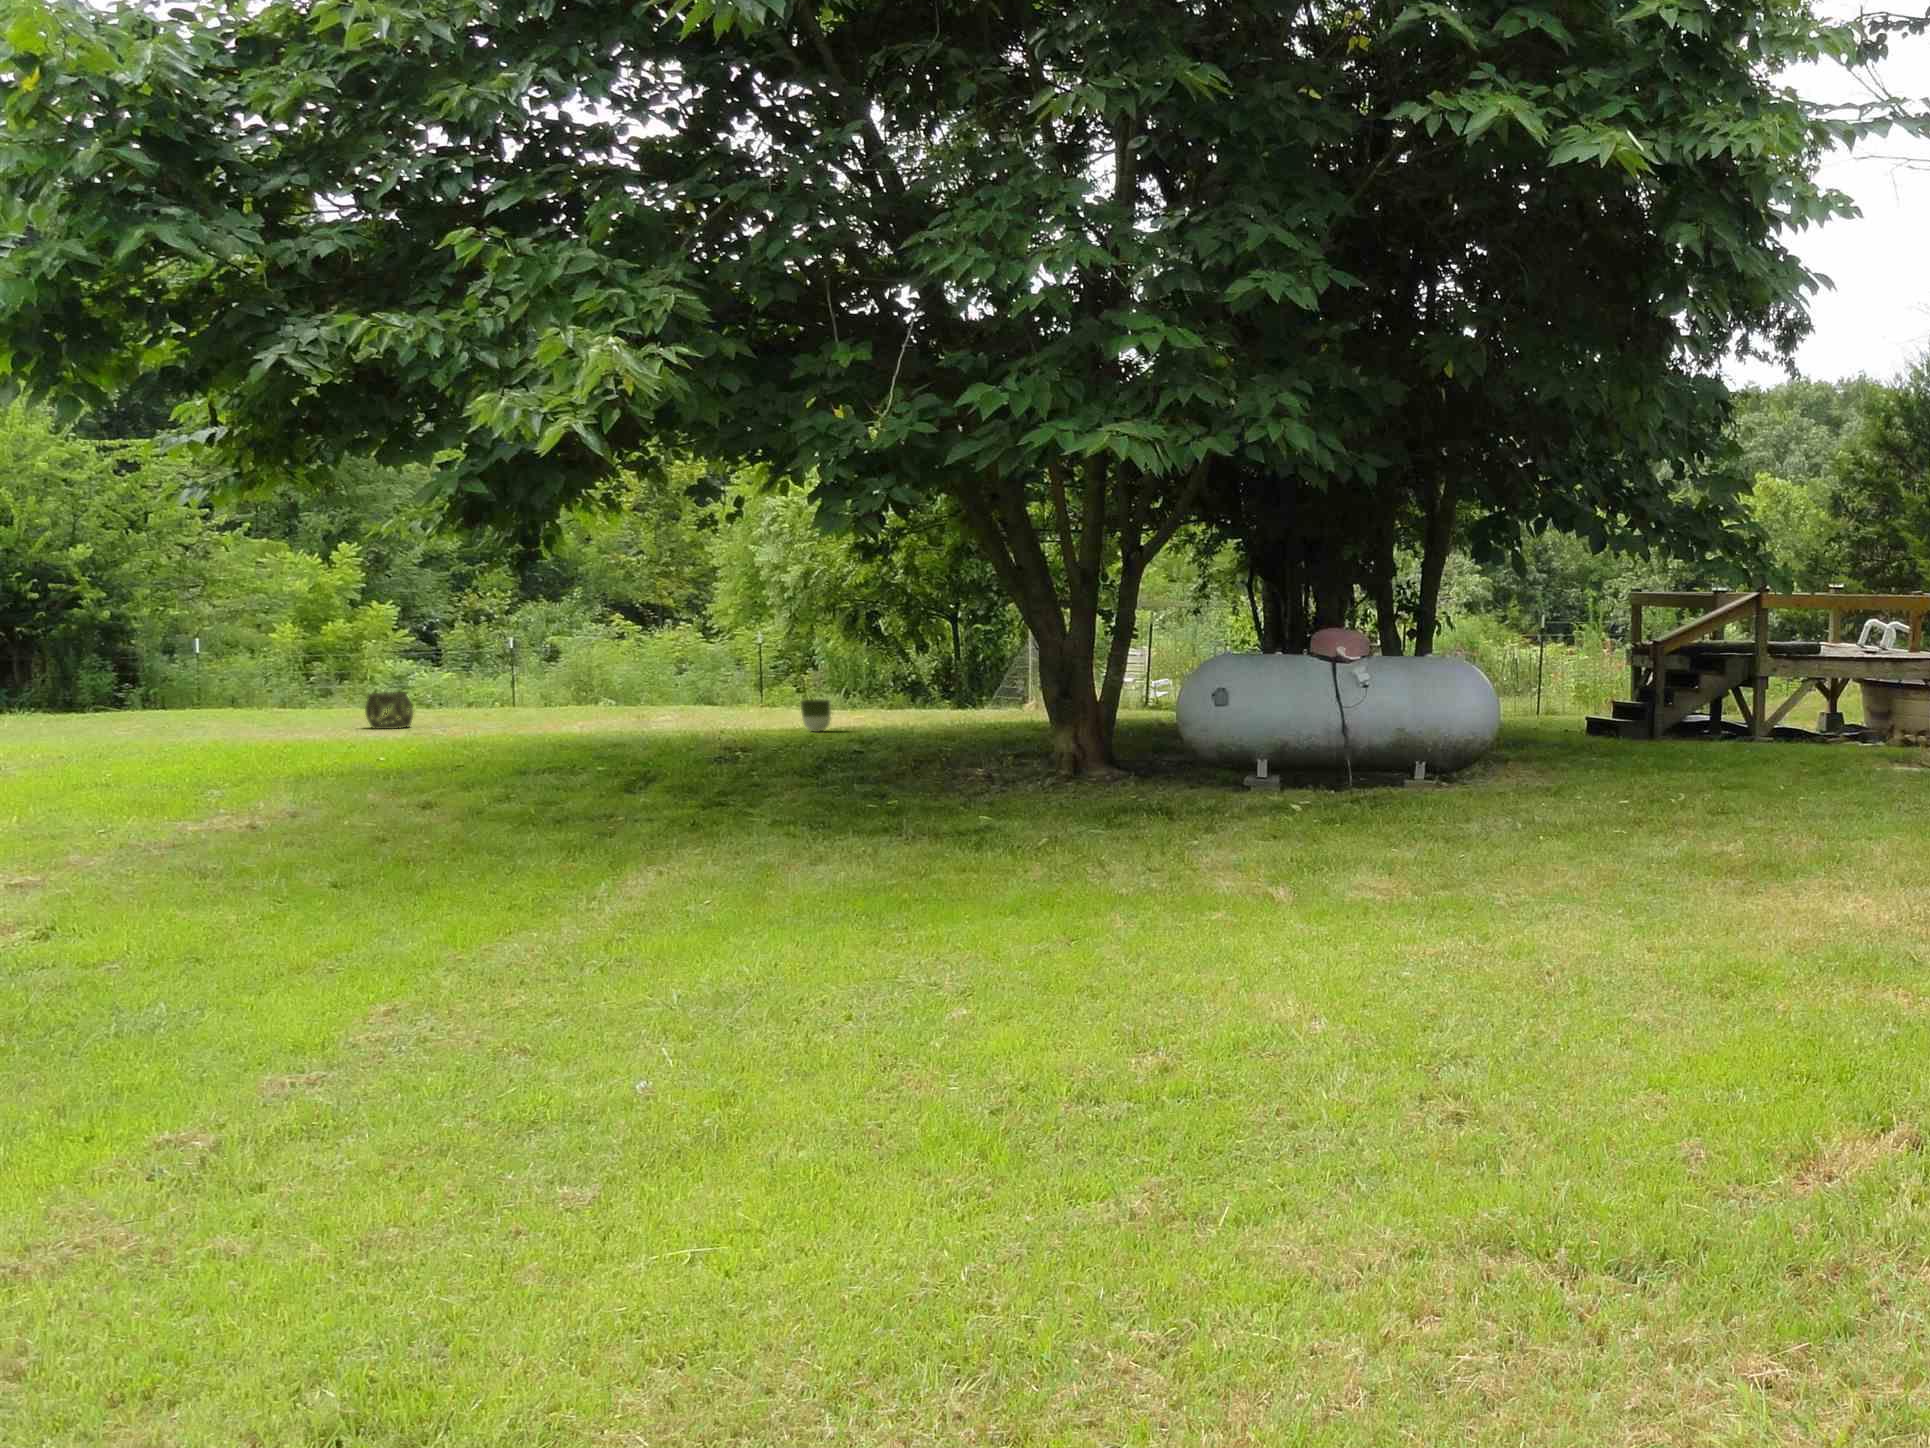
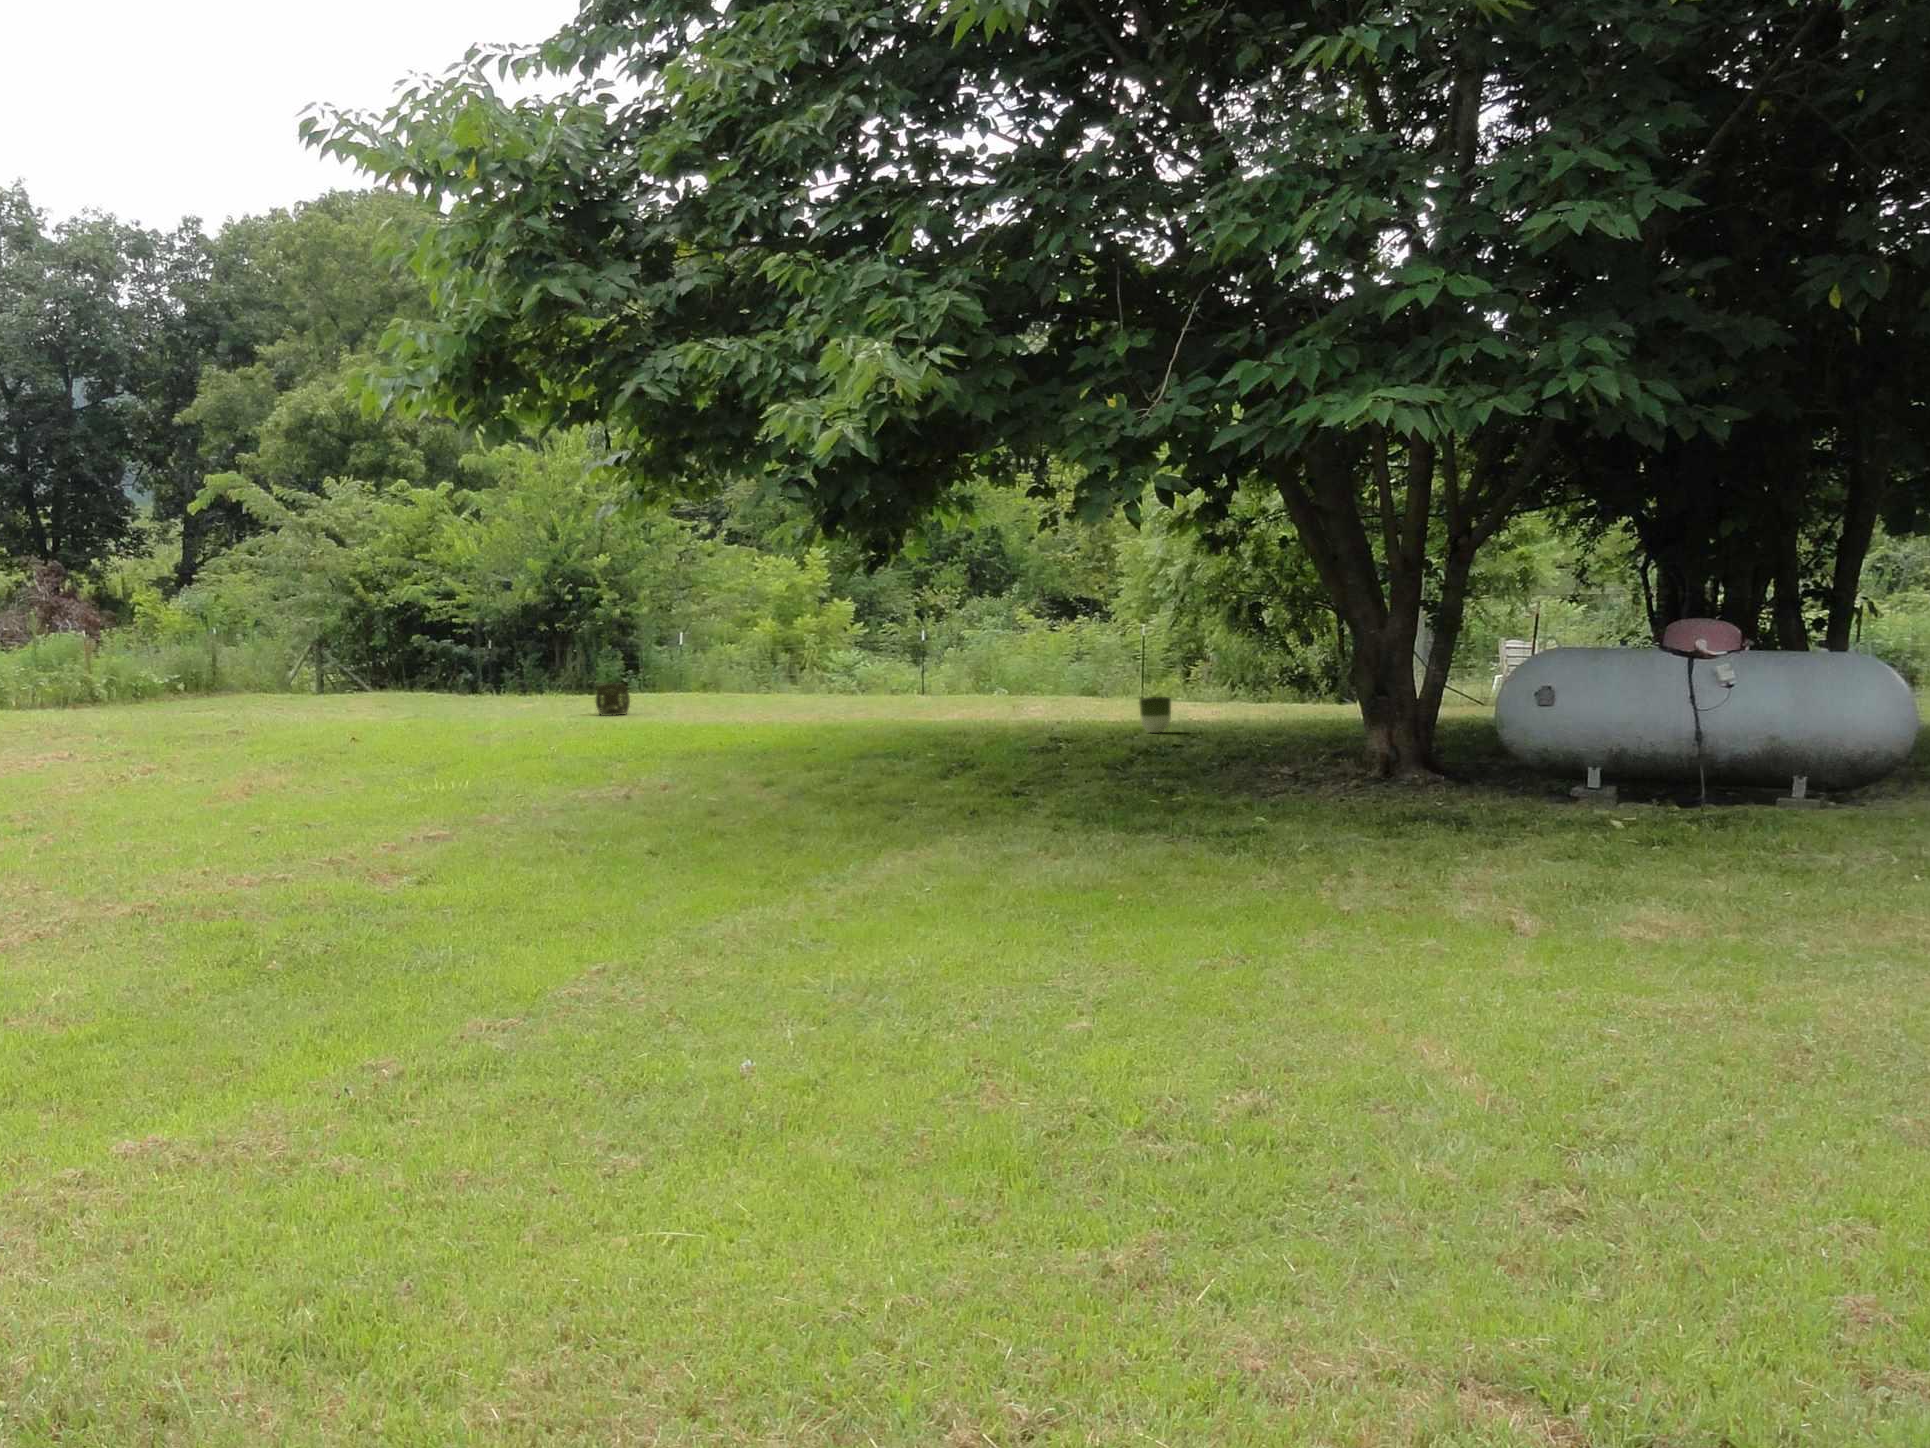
woven basket: present [365,692,413,729] -> present [596,684,630,716]

